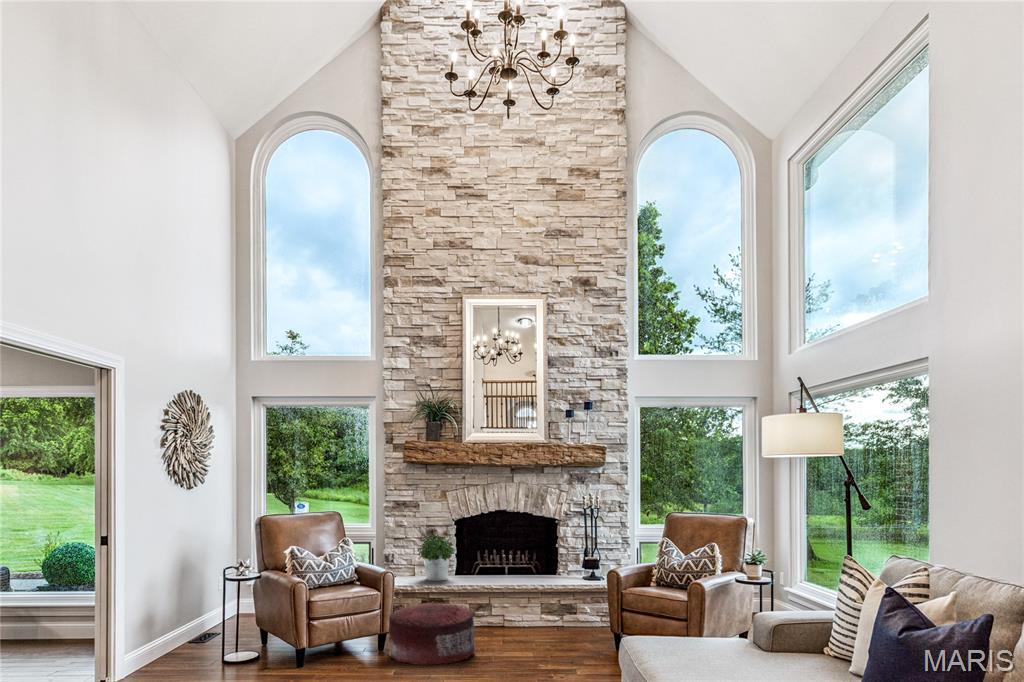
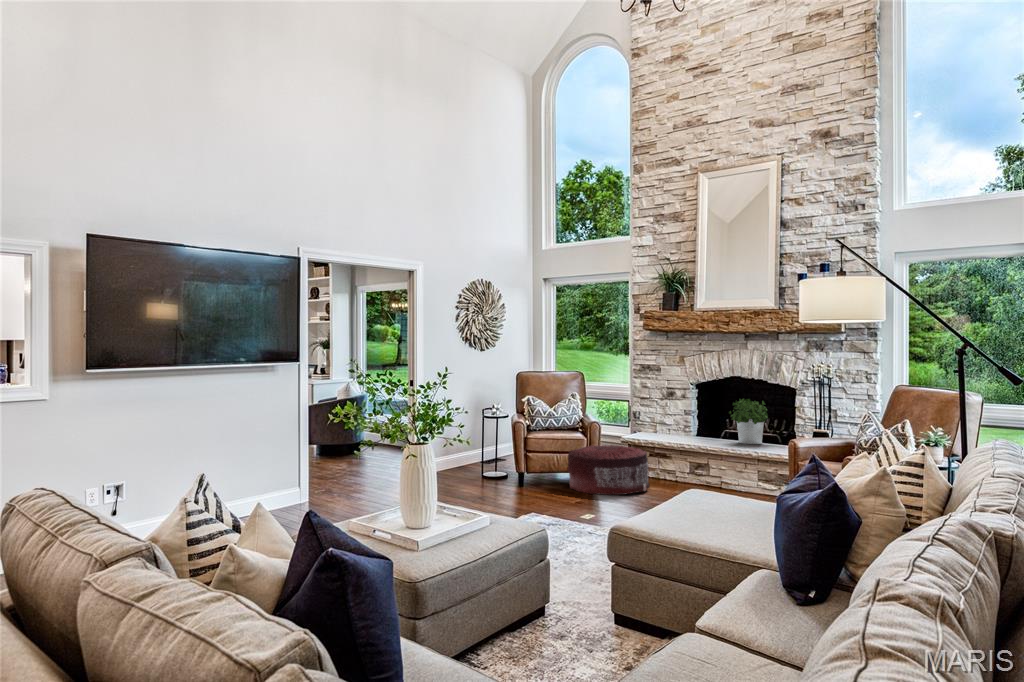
potted plant: present [417,534,454,581] -> present [729,399,768,444]

